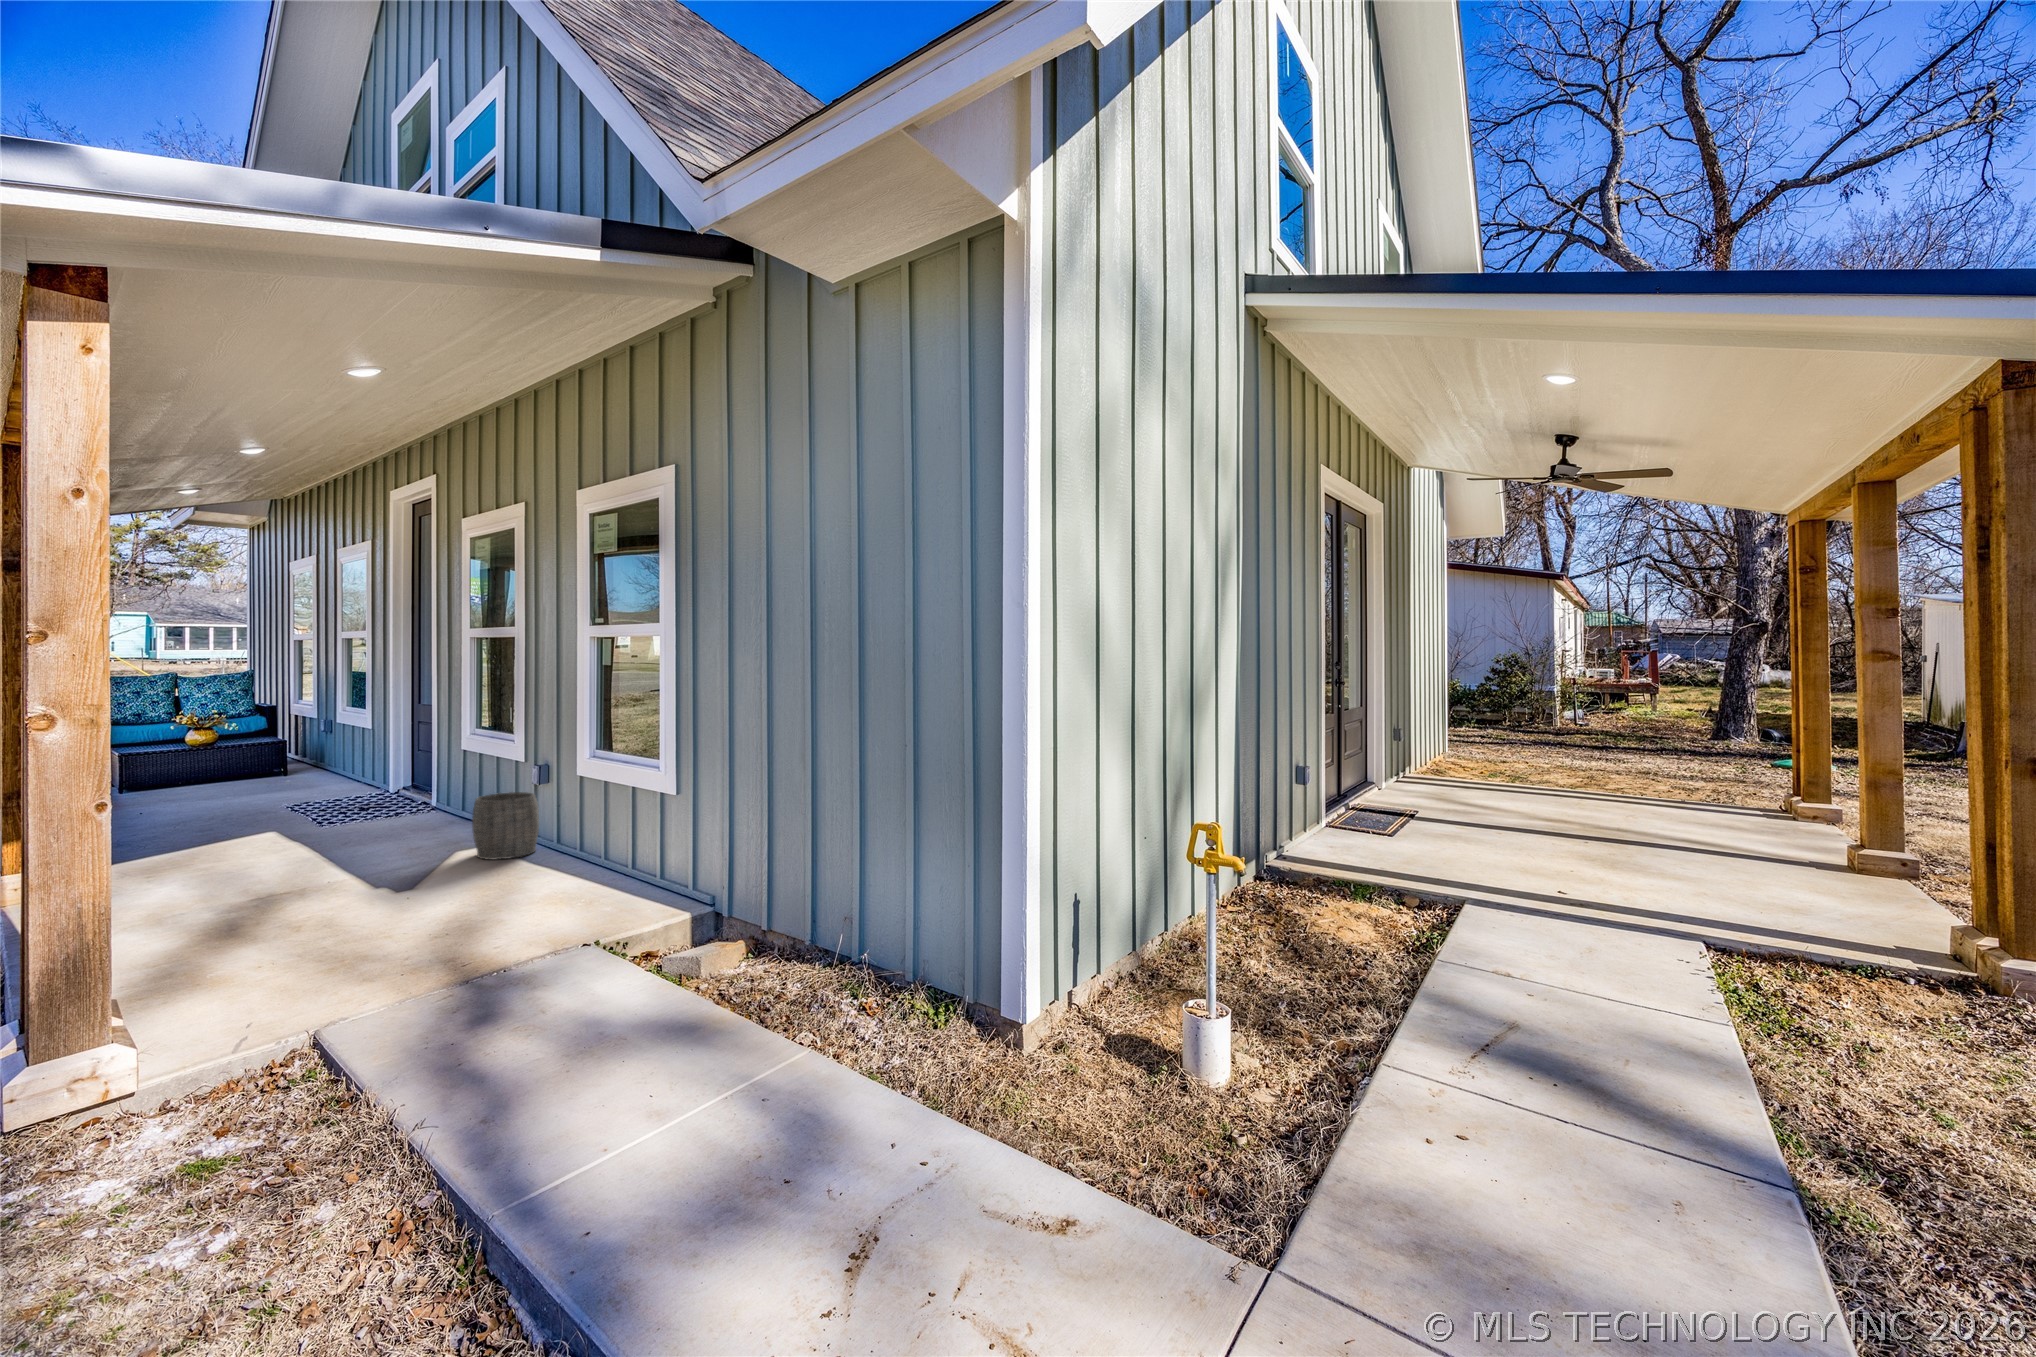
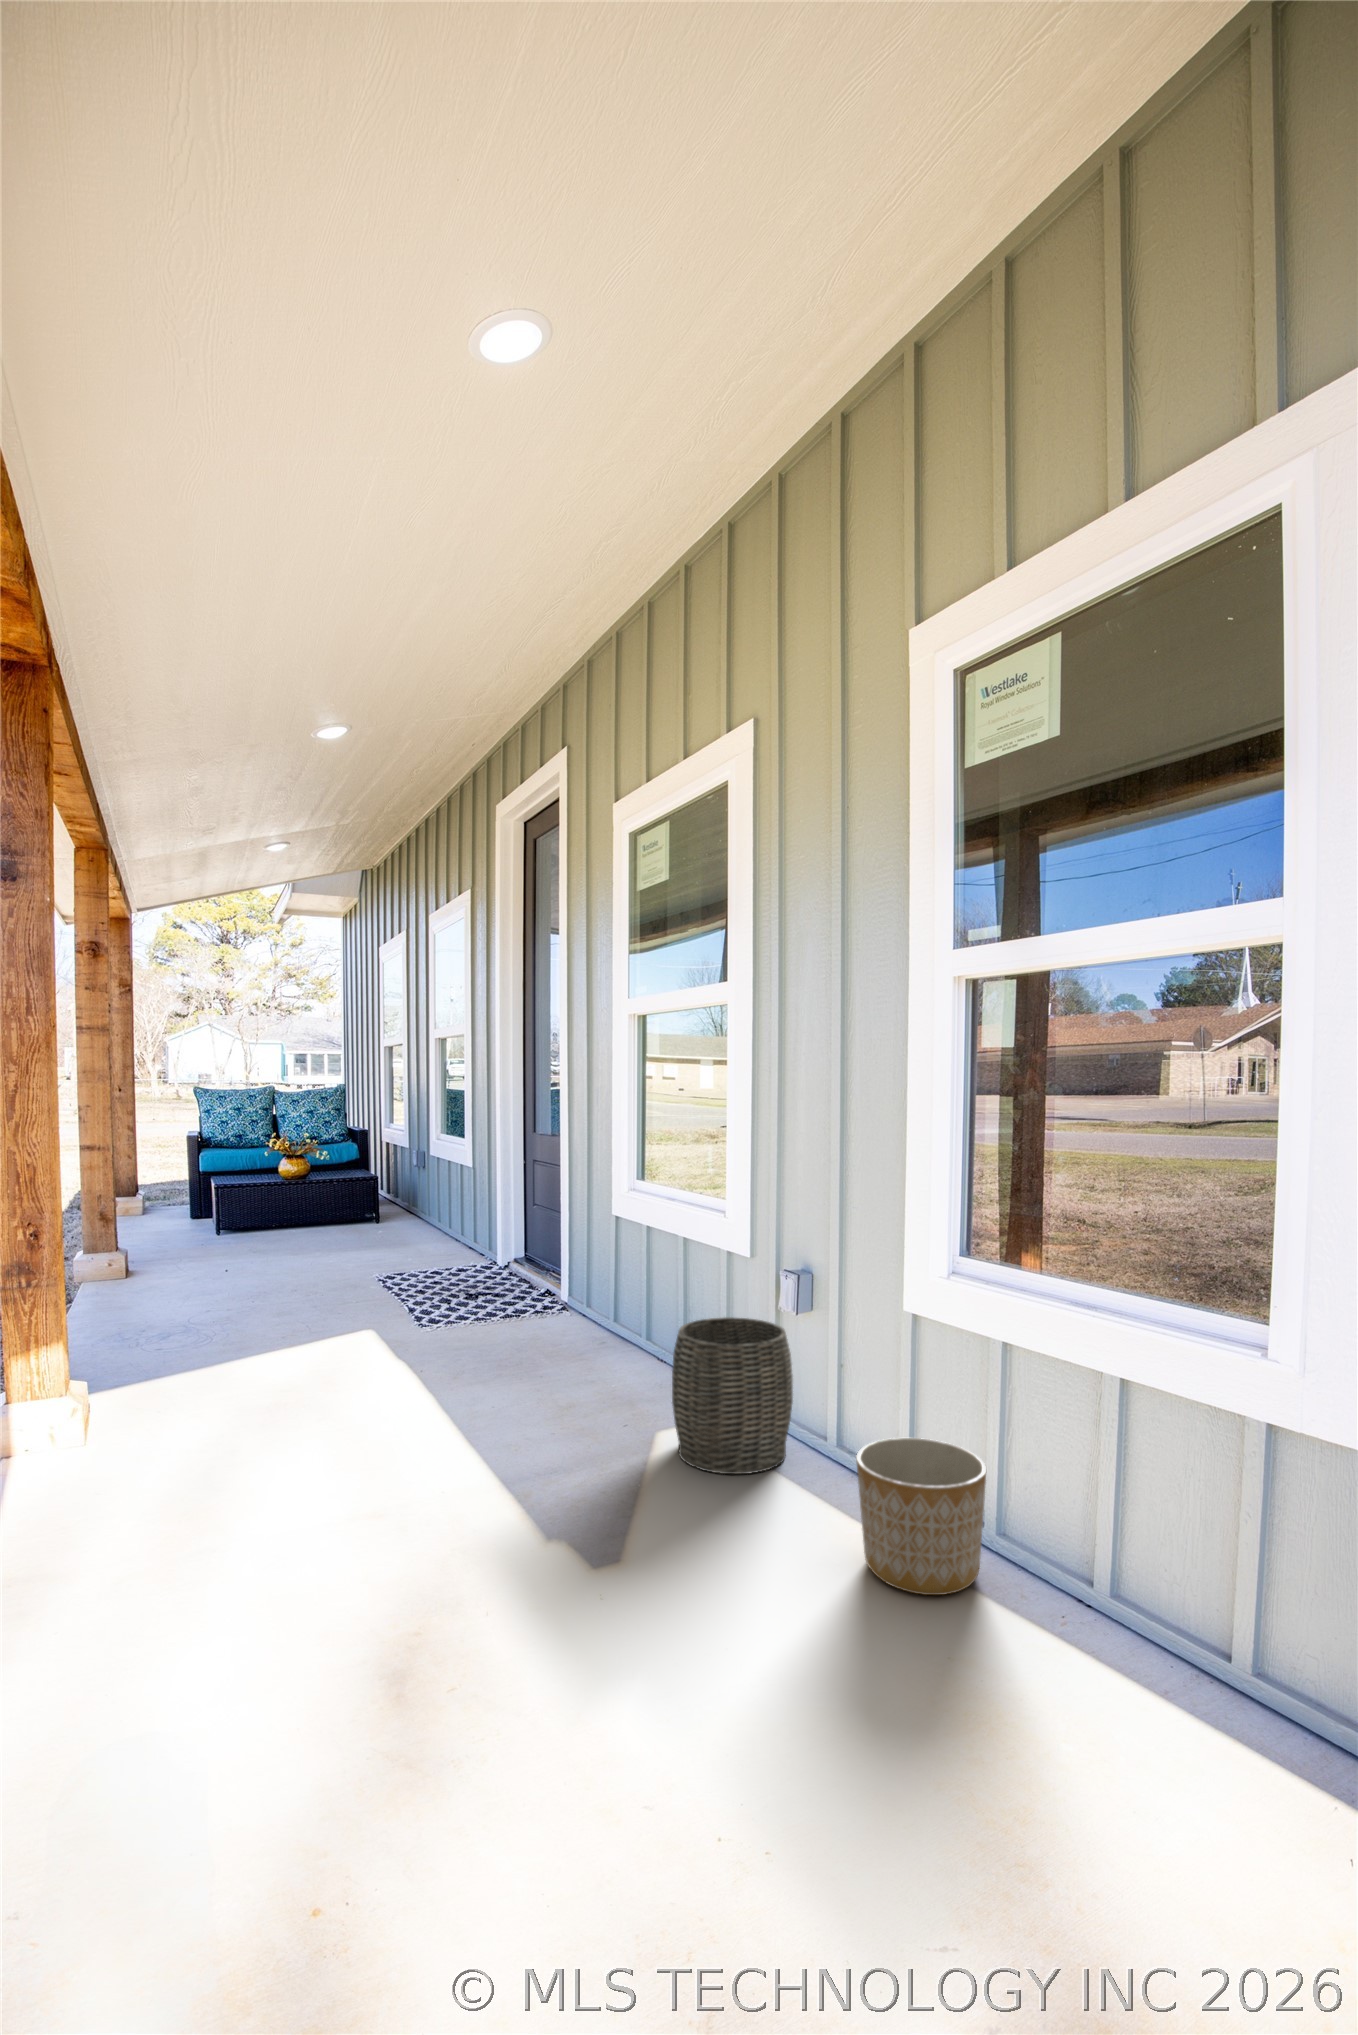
planter: none [541,827,598,880] -> present [856,1438,986,1595]

